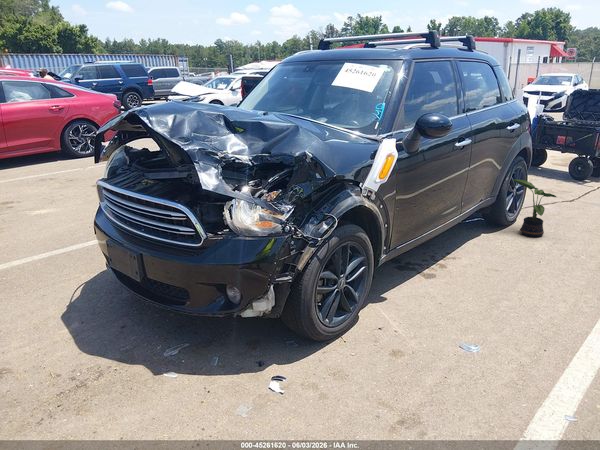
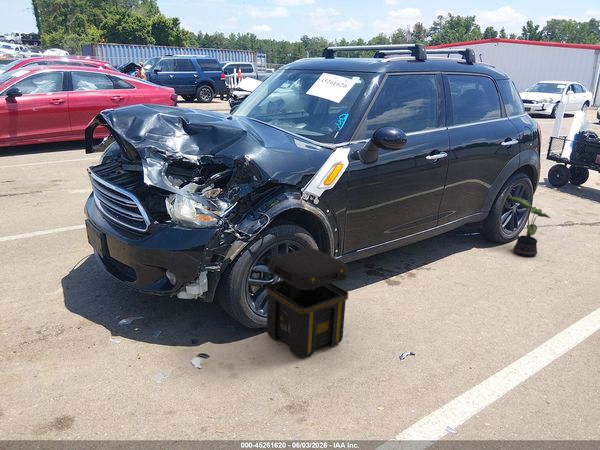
toolbox: none [334,247,422,366] -> present [266,248,348,358]

